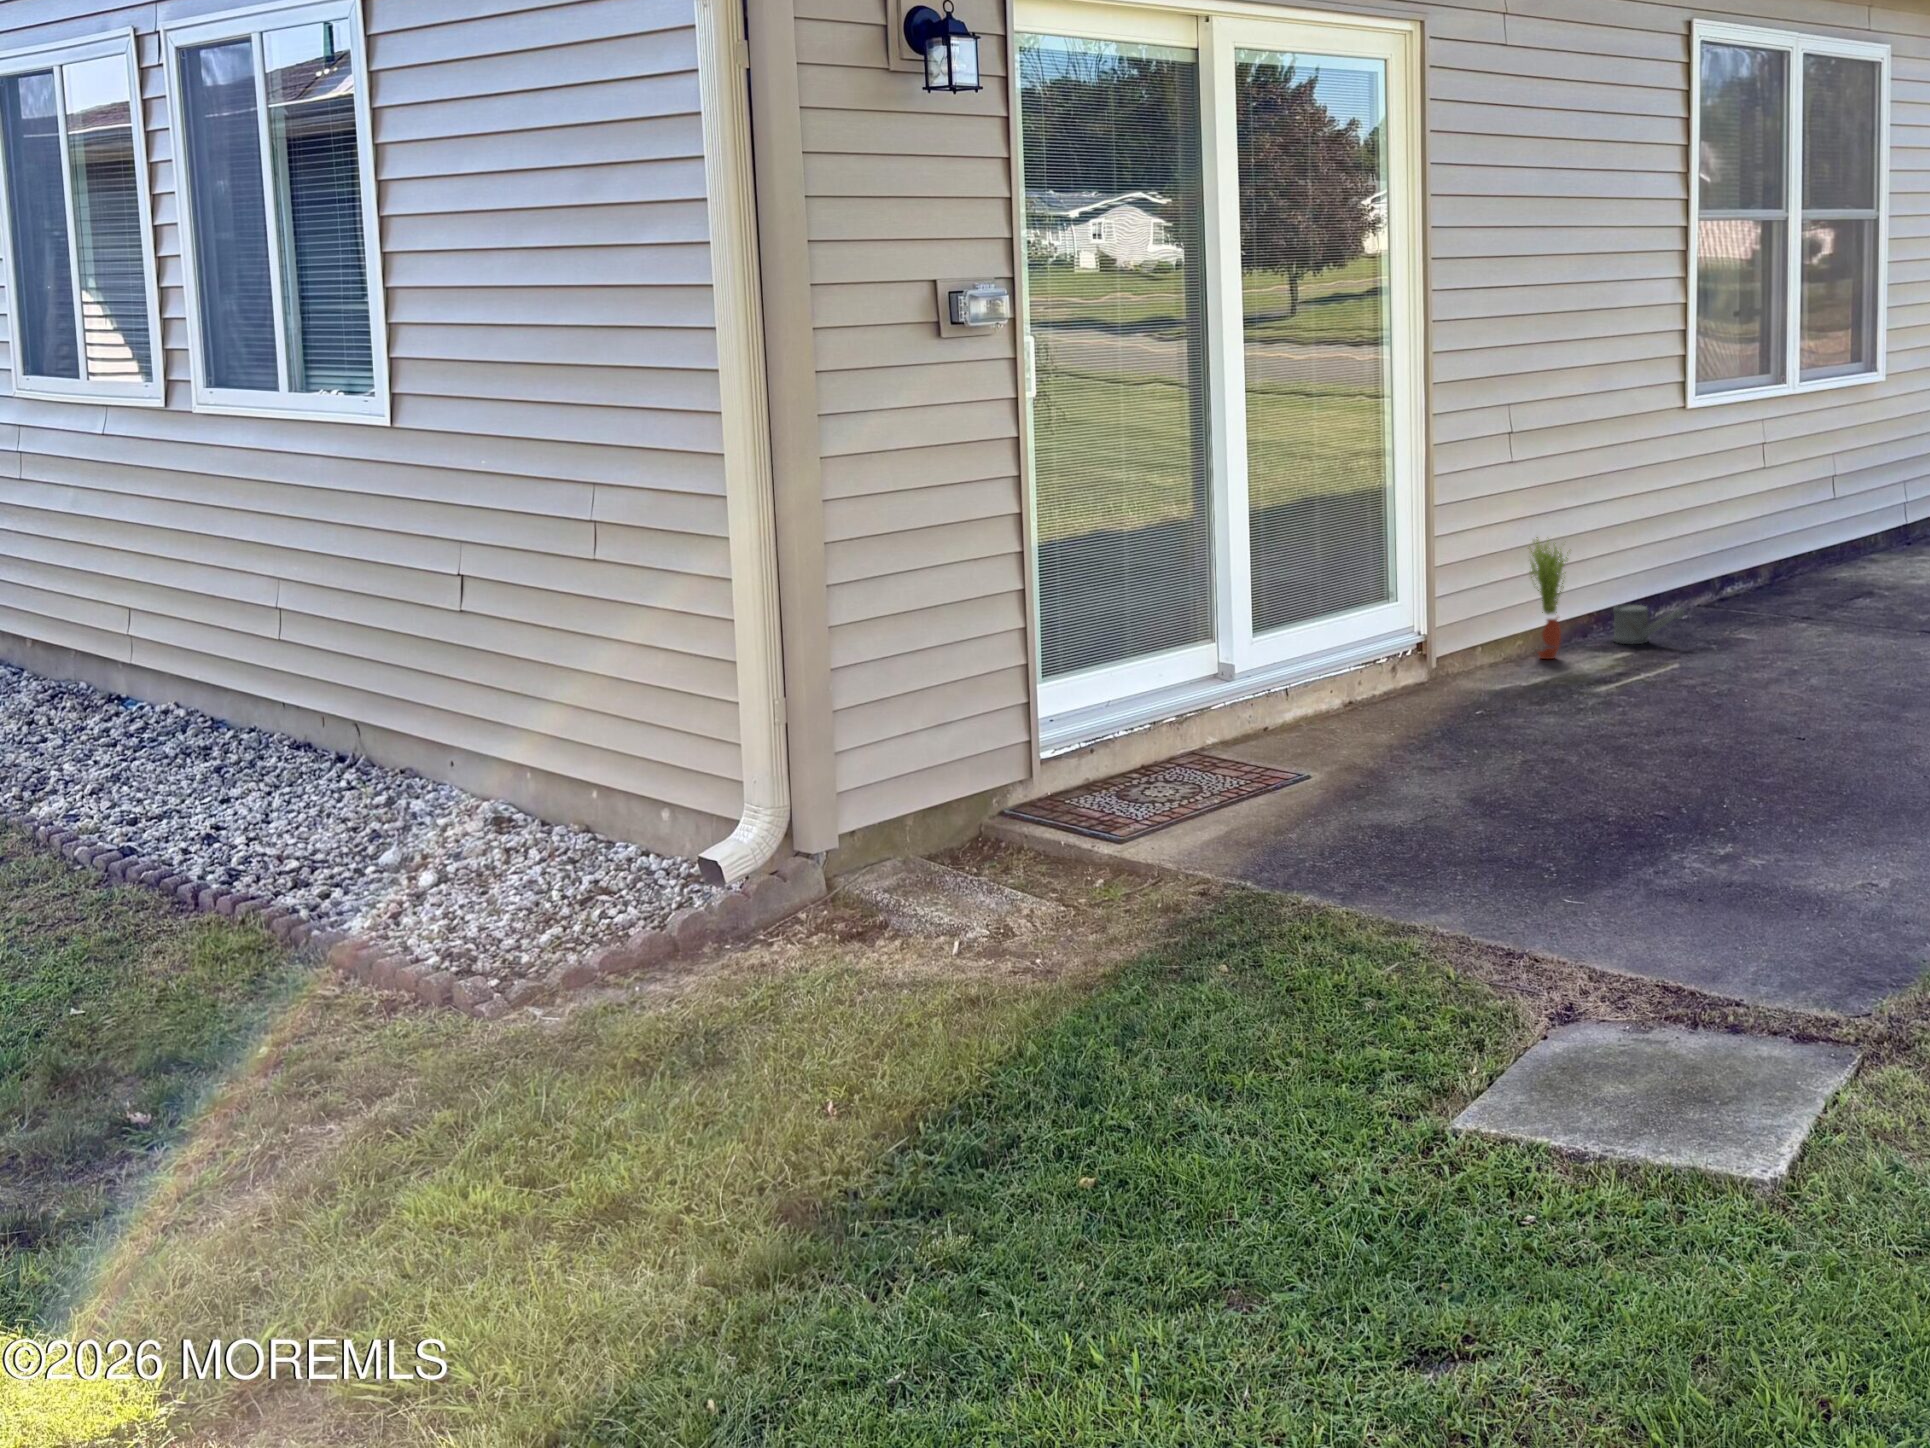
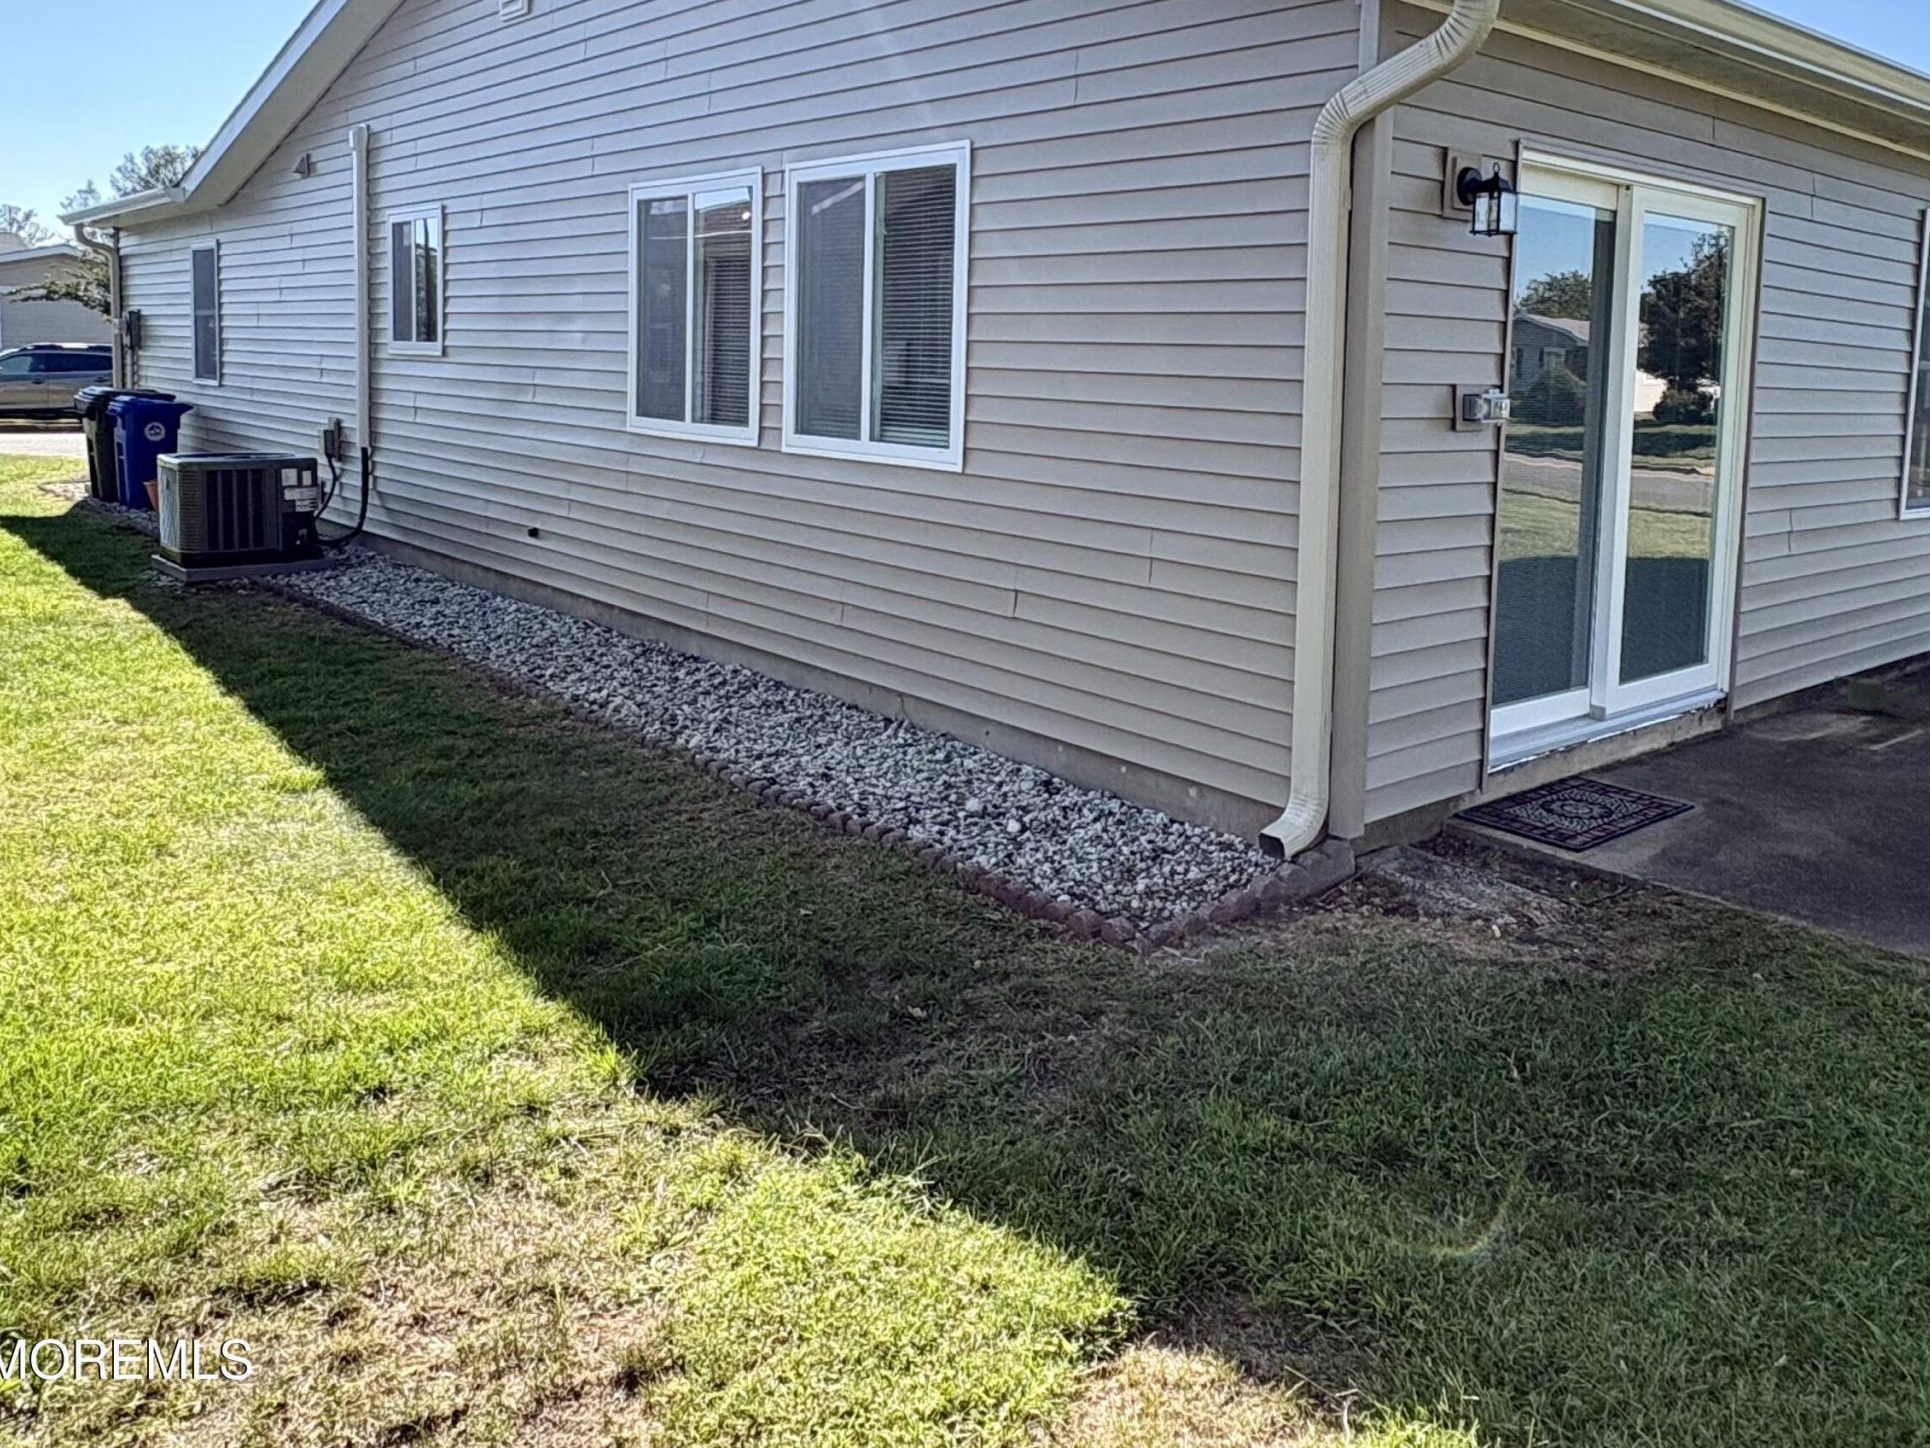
potted plant: present [1528,537,1571,659] -> none [1794,618,1833,719]

